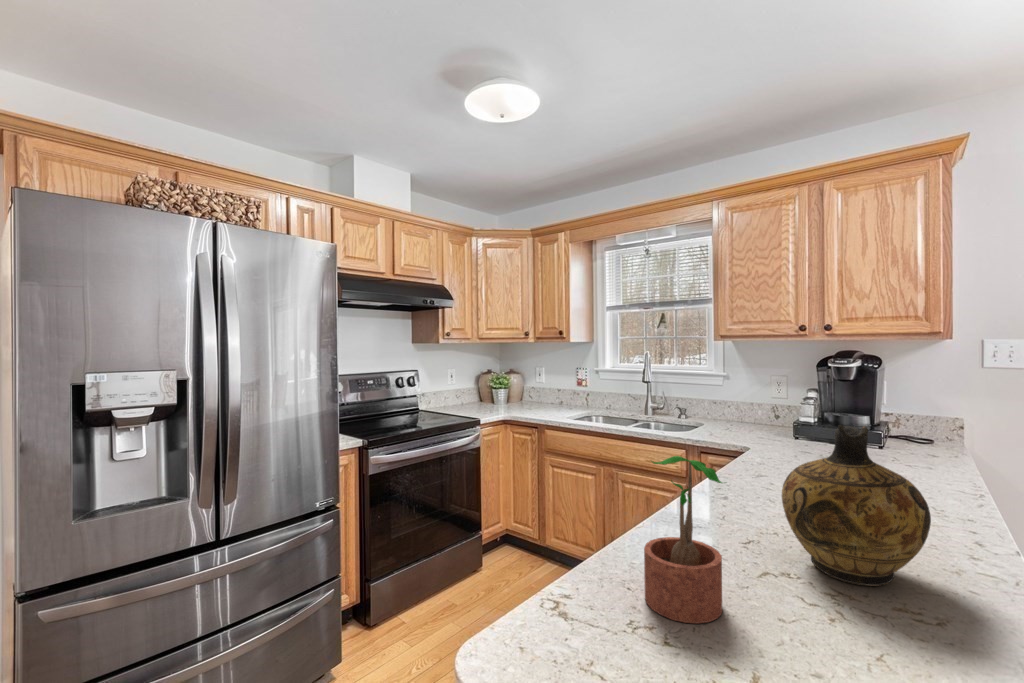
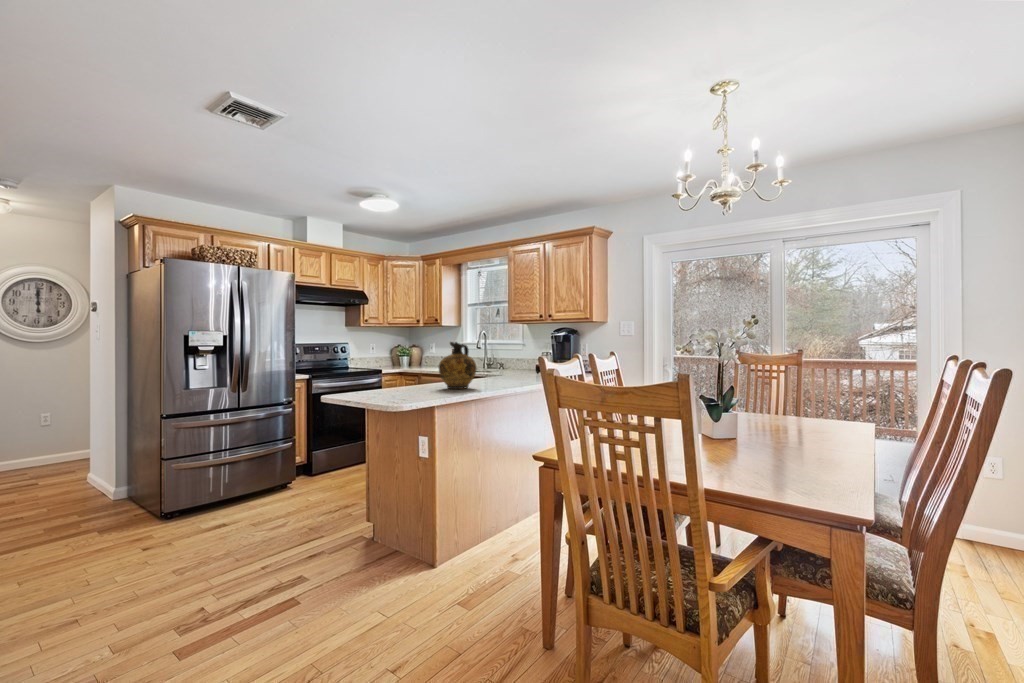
potted plant: present [644,456,722,624] -> none [383,350,407,392]

